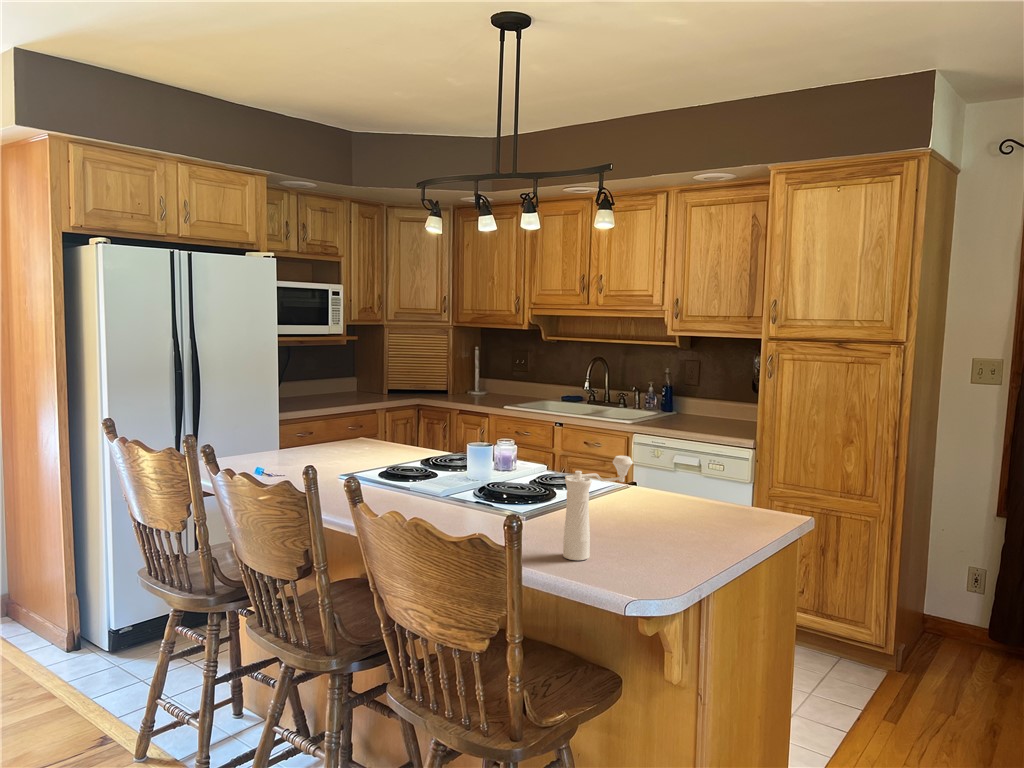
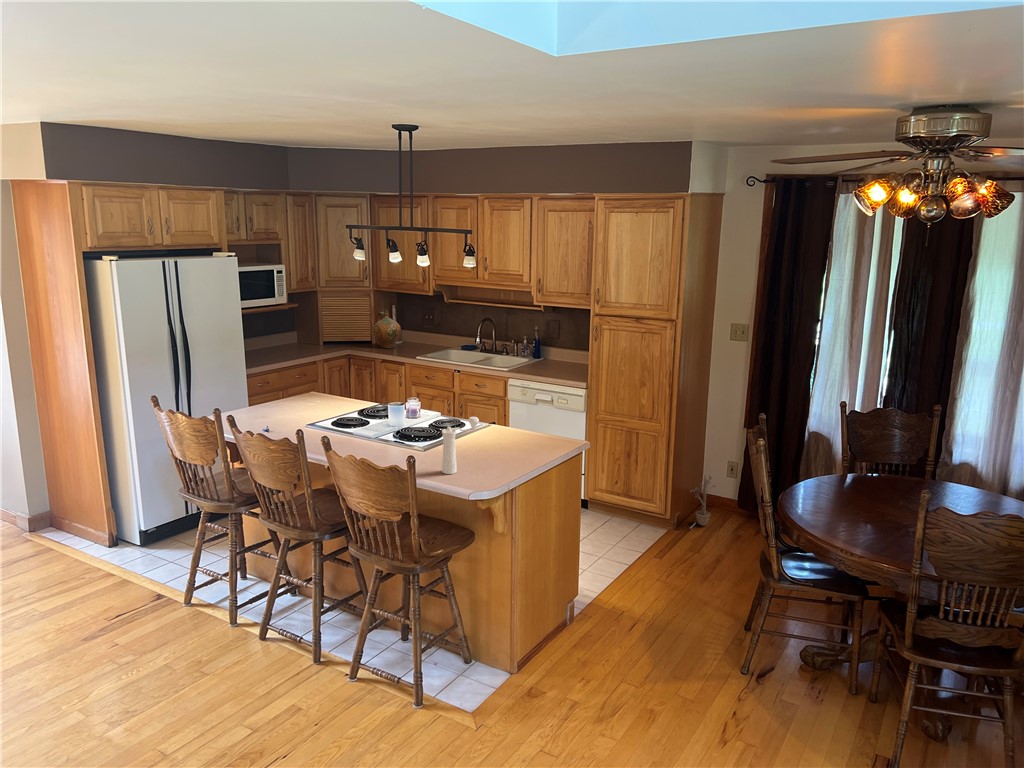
ceramic jug: none [452,350,487,398] -> present [373,310,401,348]
decorative plant: none [921,586,960,672] -> present [690,476,715,528]

